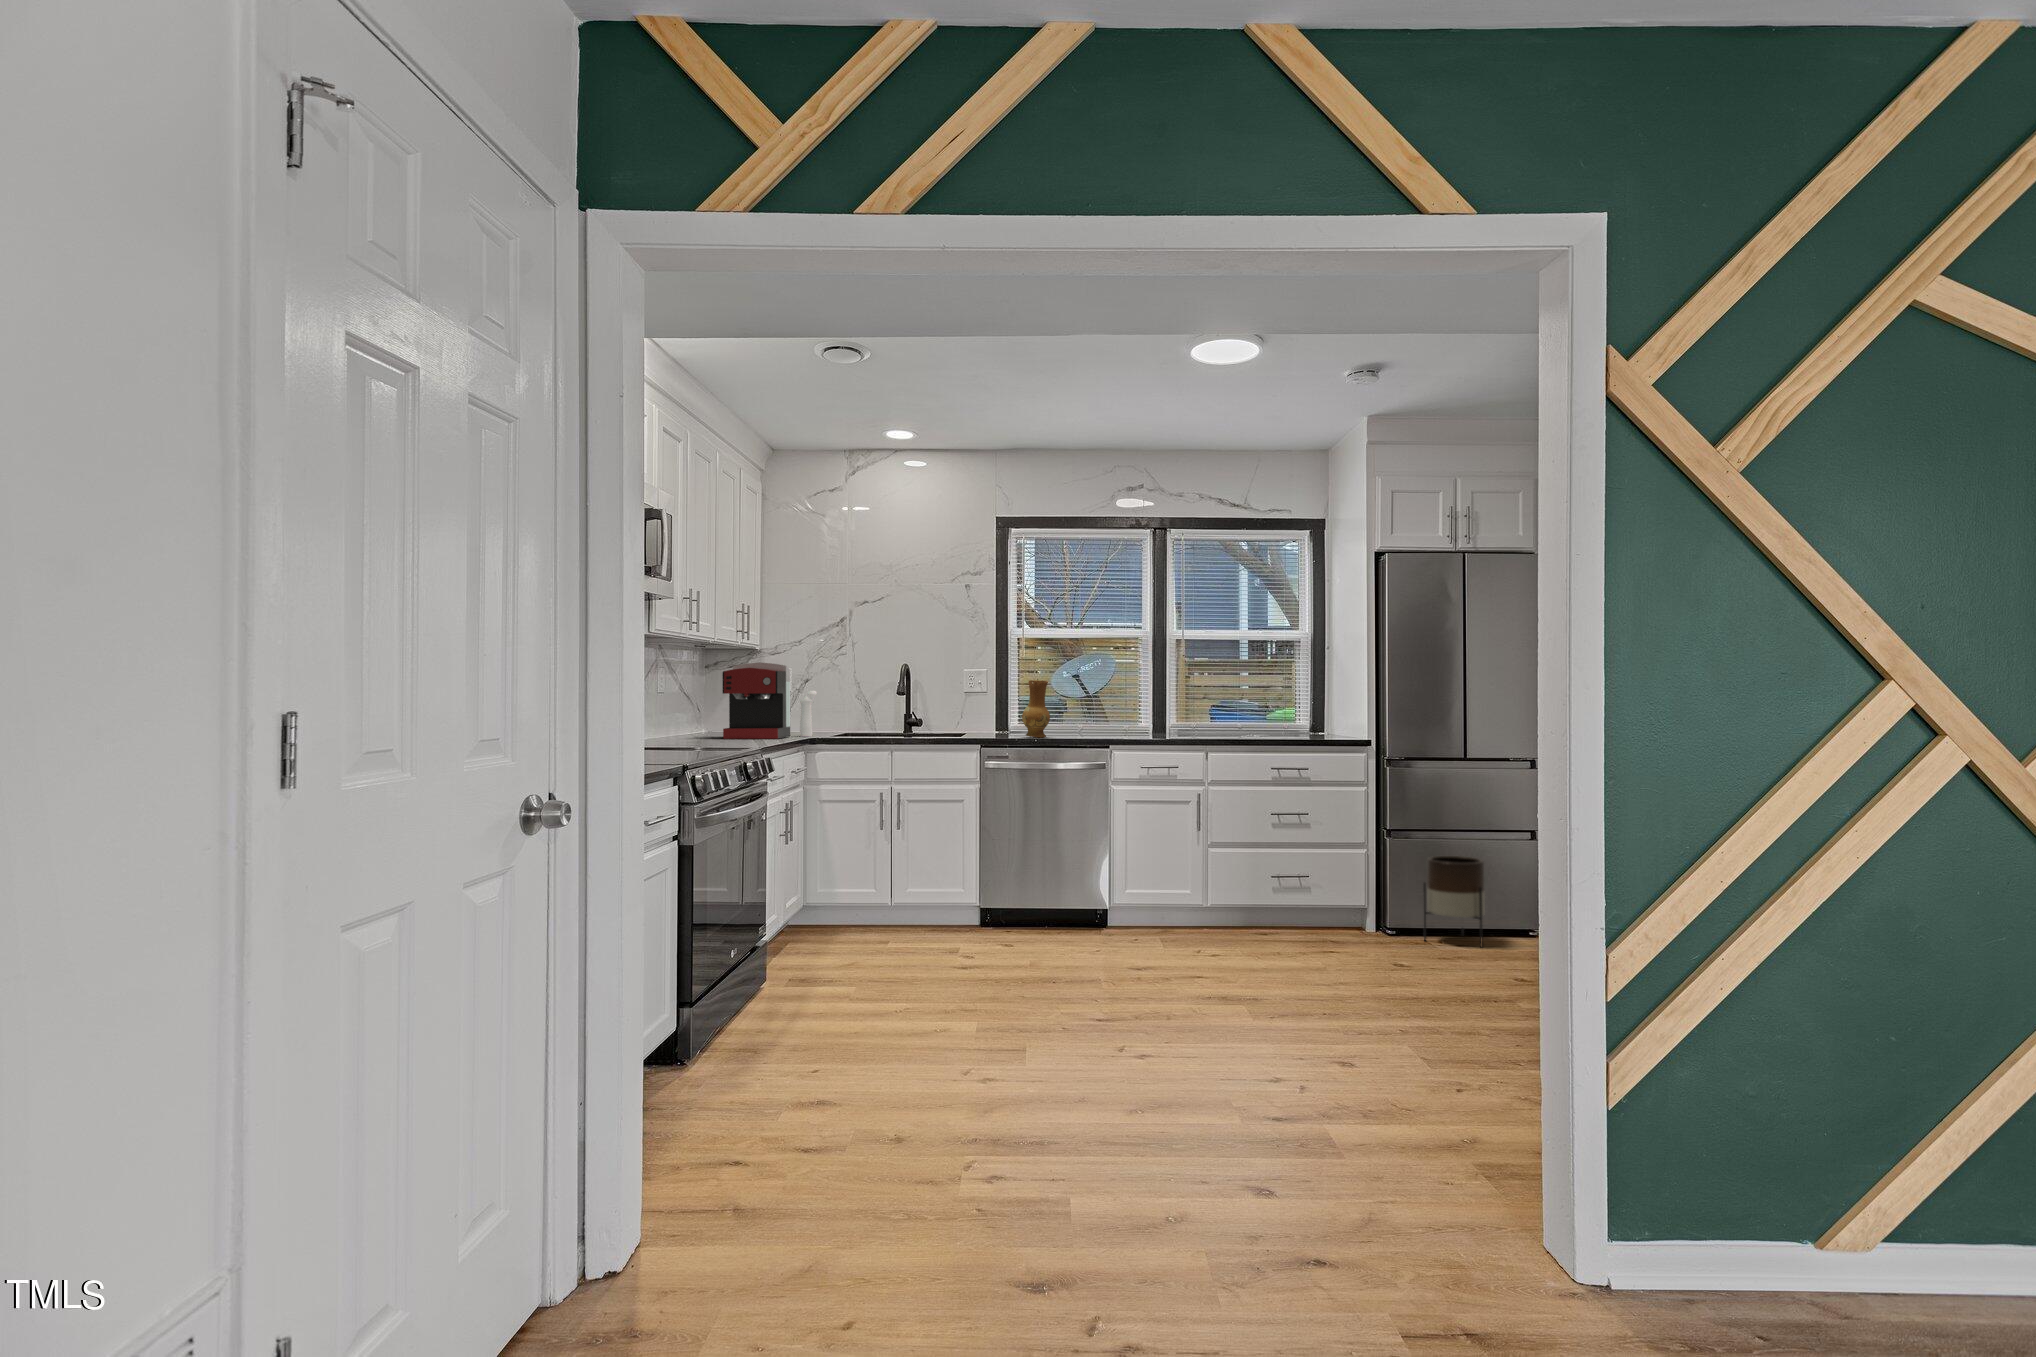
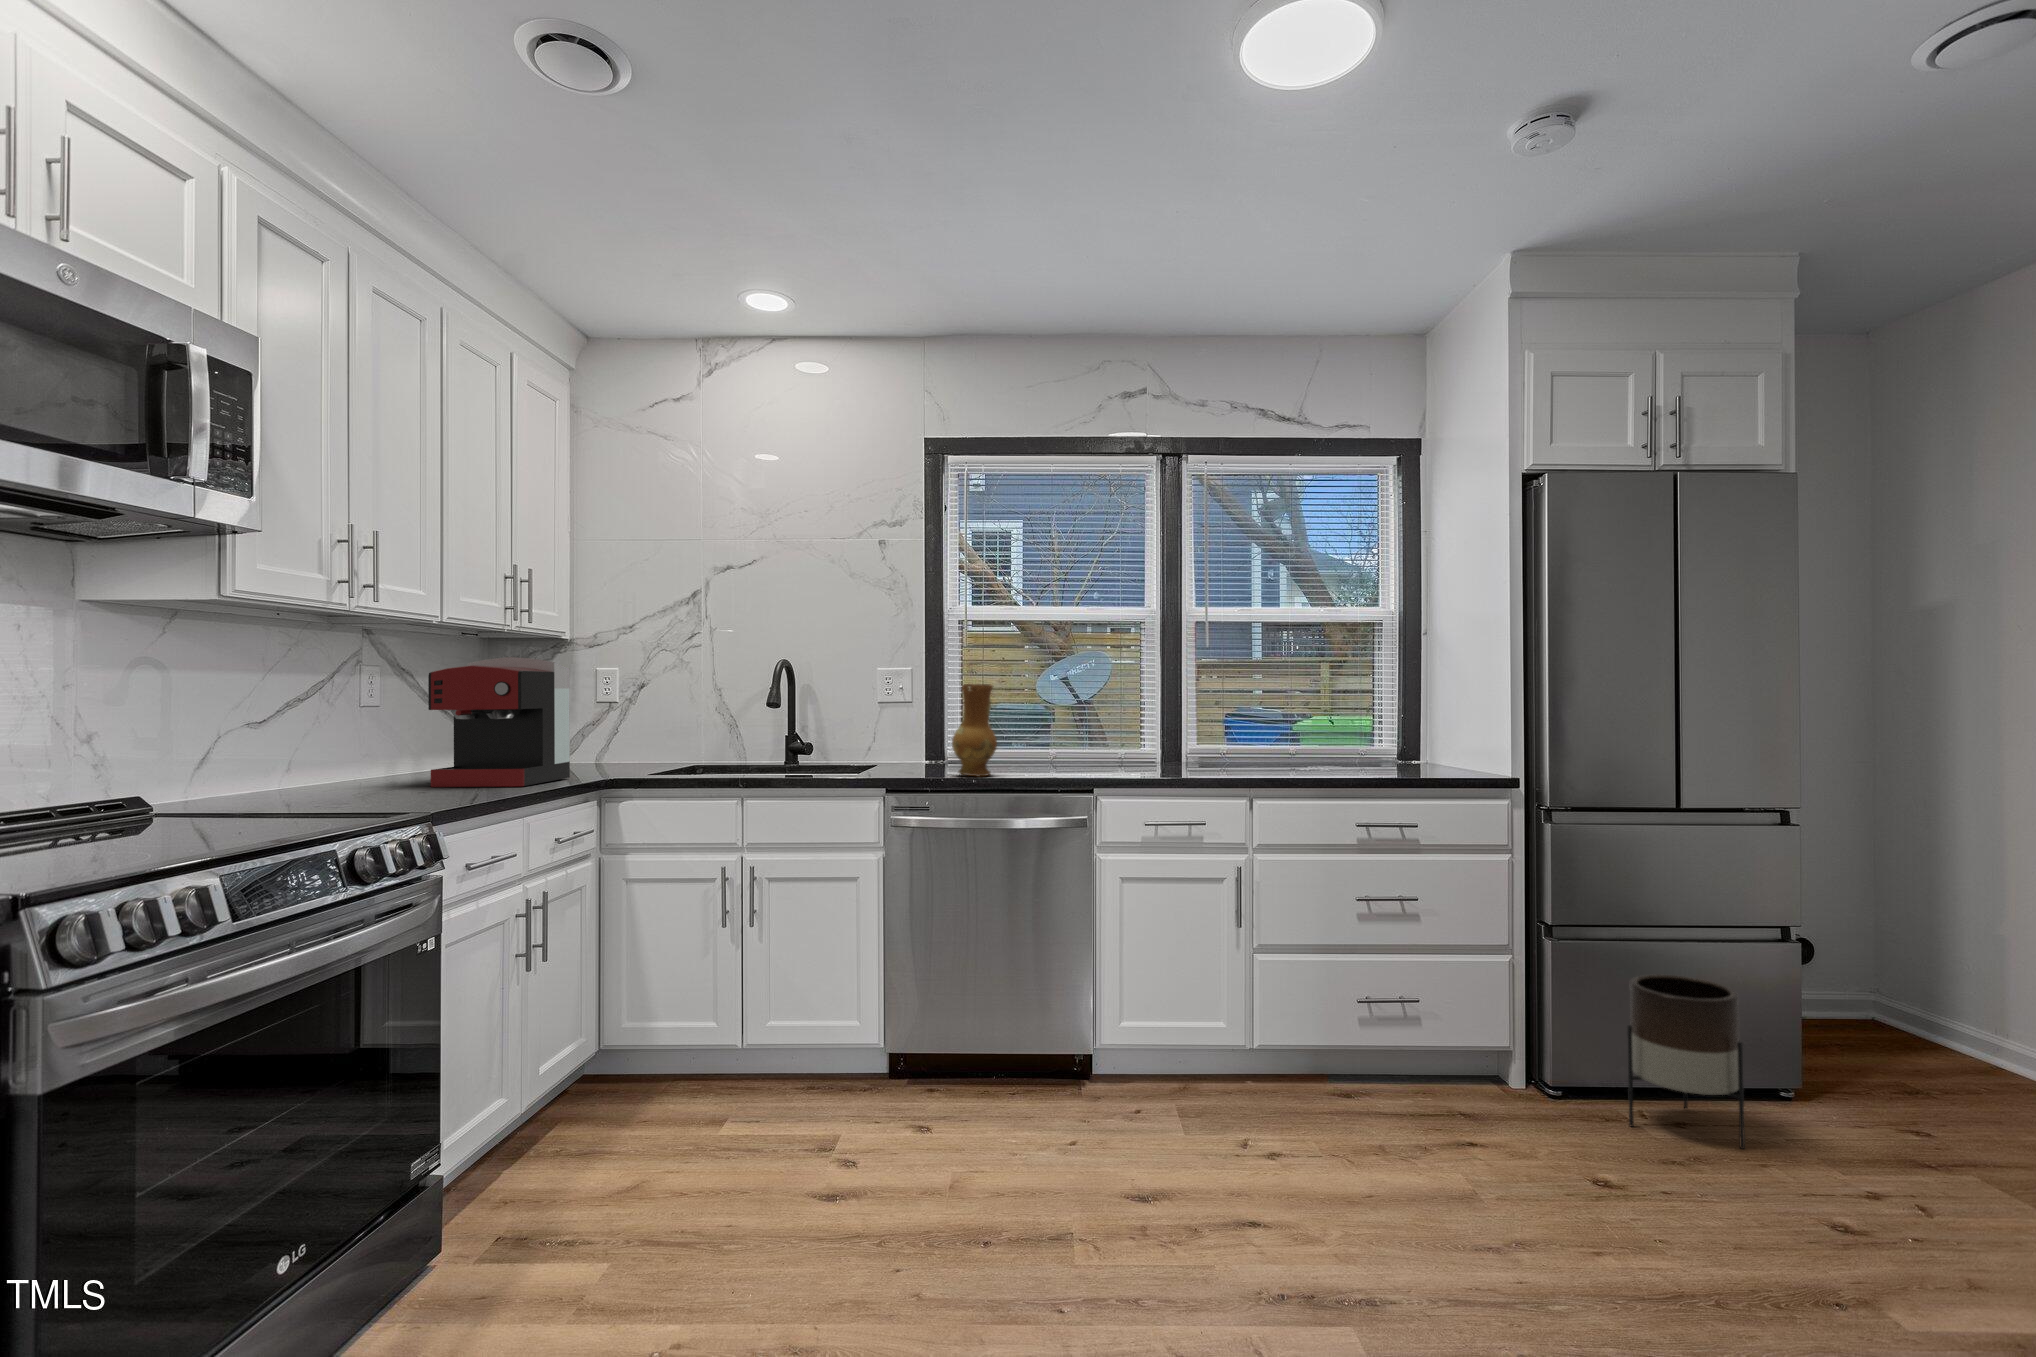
pepper mill: present [800,691,817,737] -> none [592,702,629,777]

